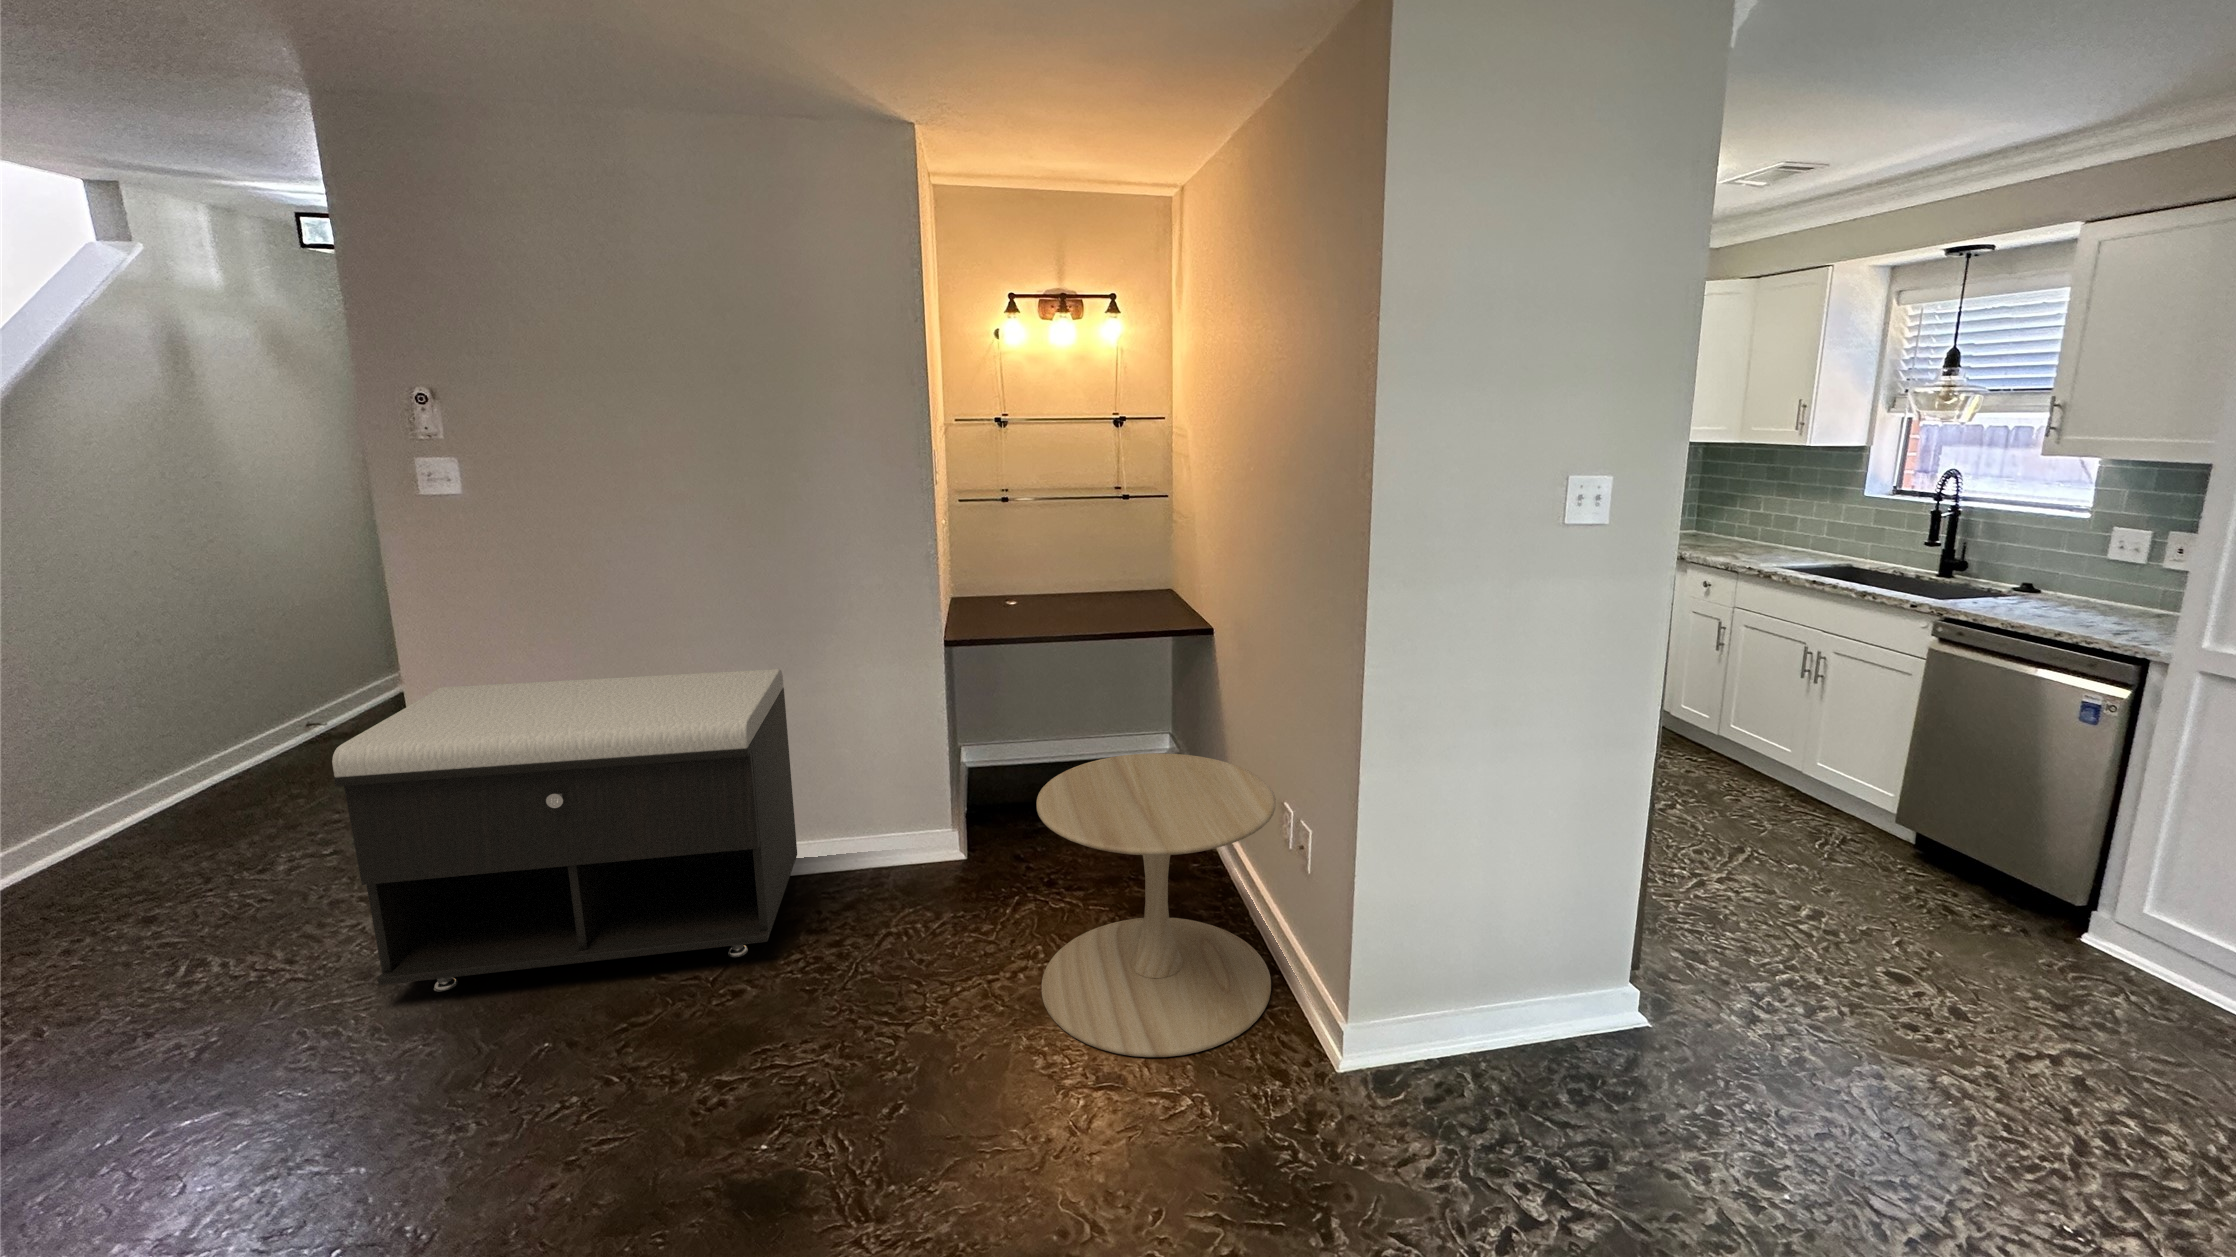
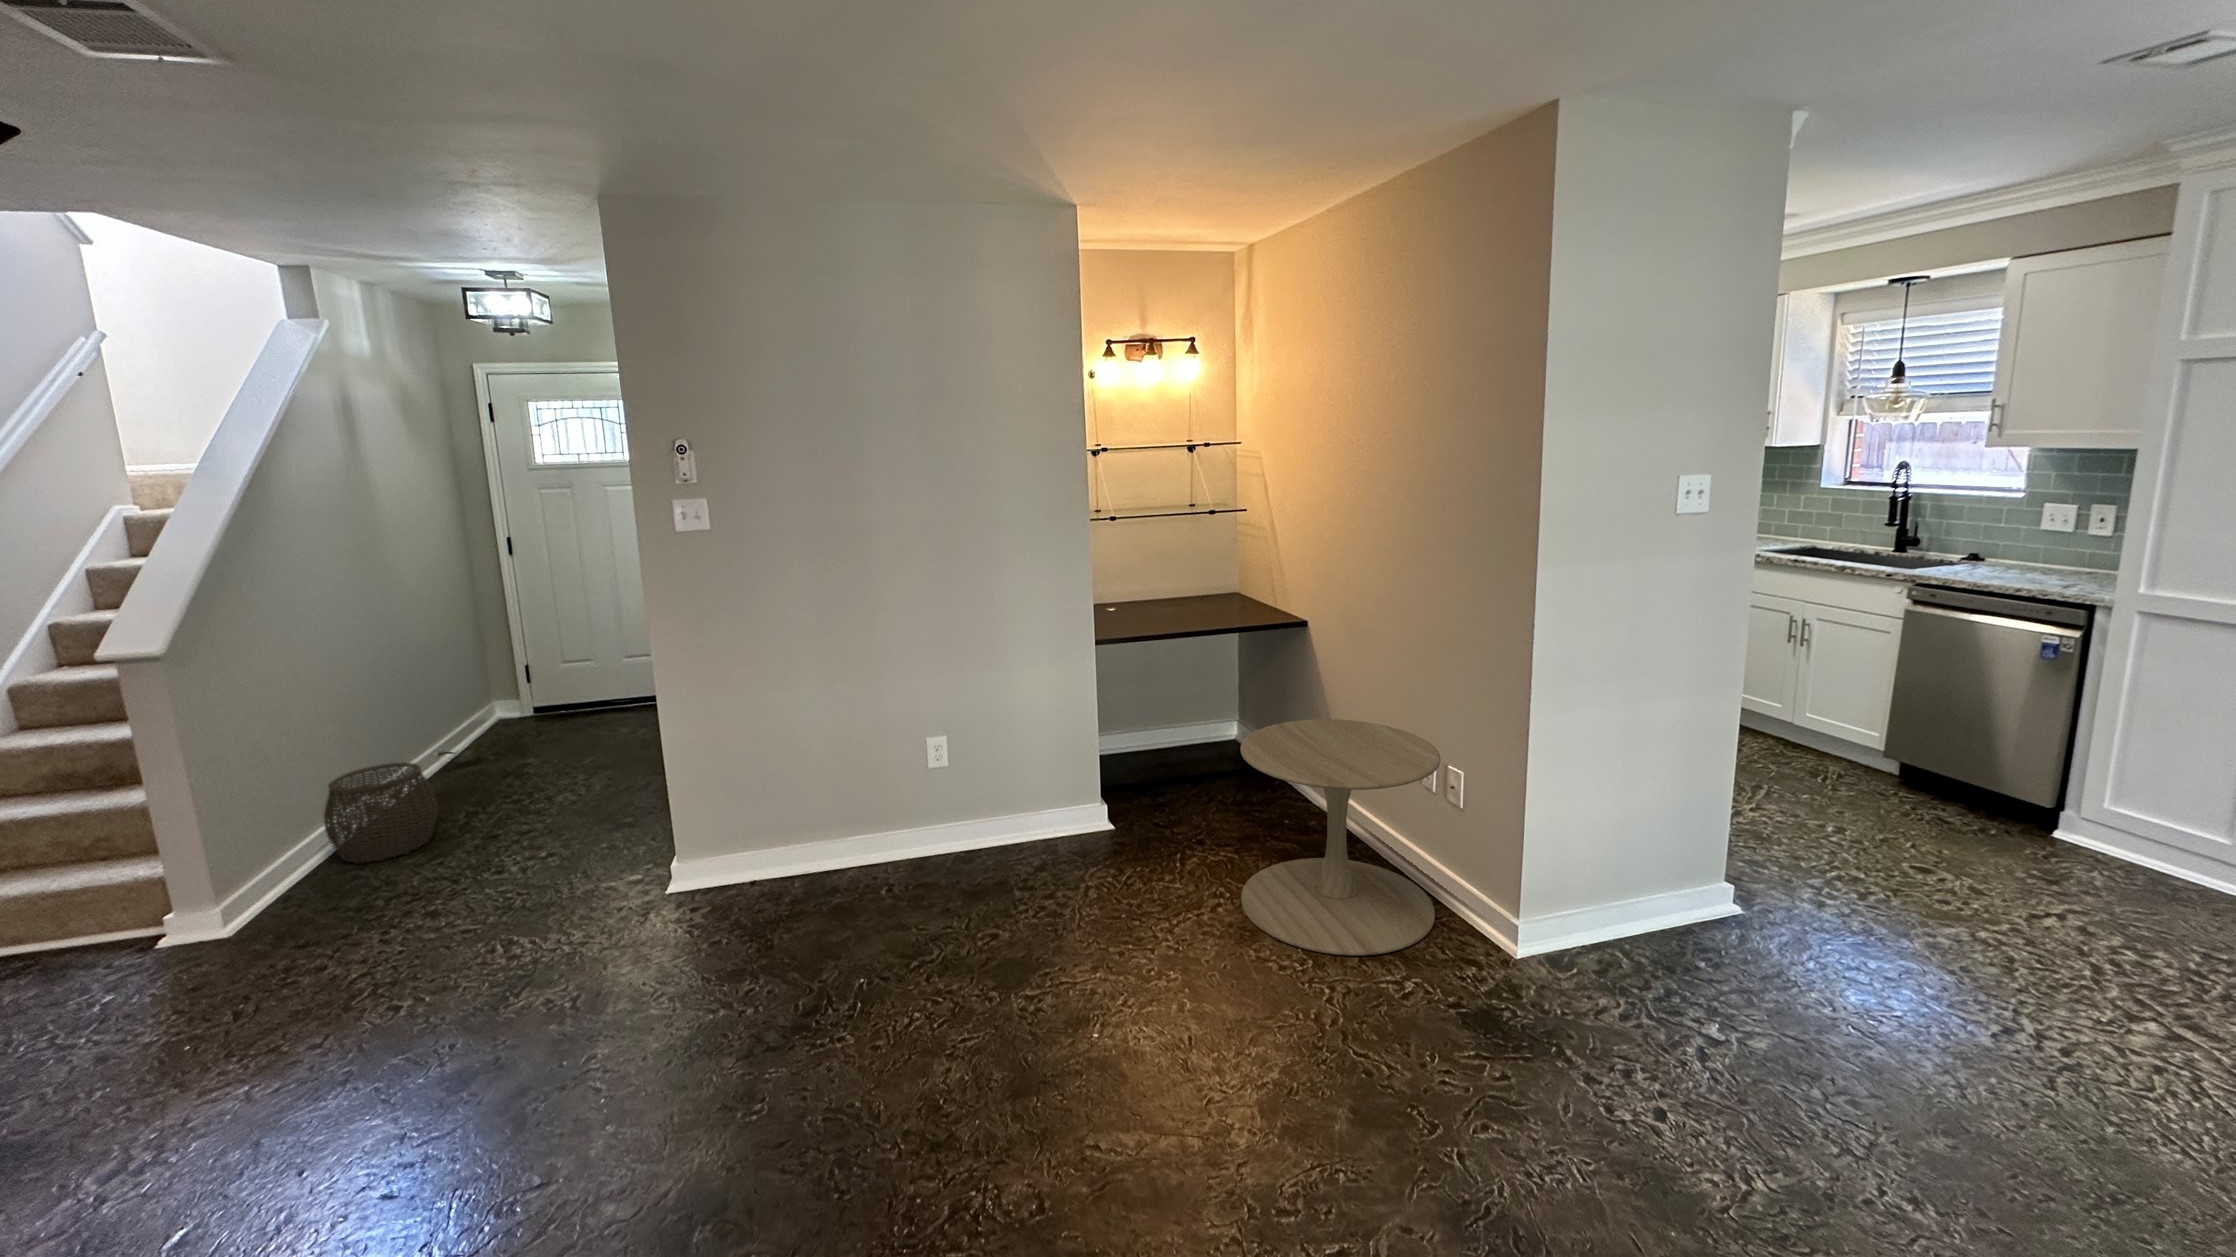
storage bench: present [332,669,797,992] -> none [686,667,1009,945]
woven basket: none [62,743,215,856] -> present [324,762,437,863]

